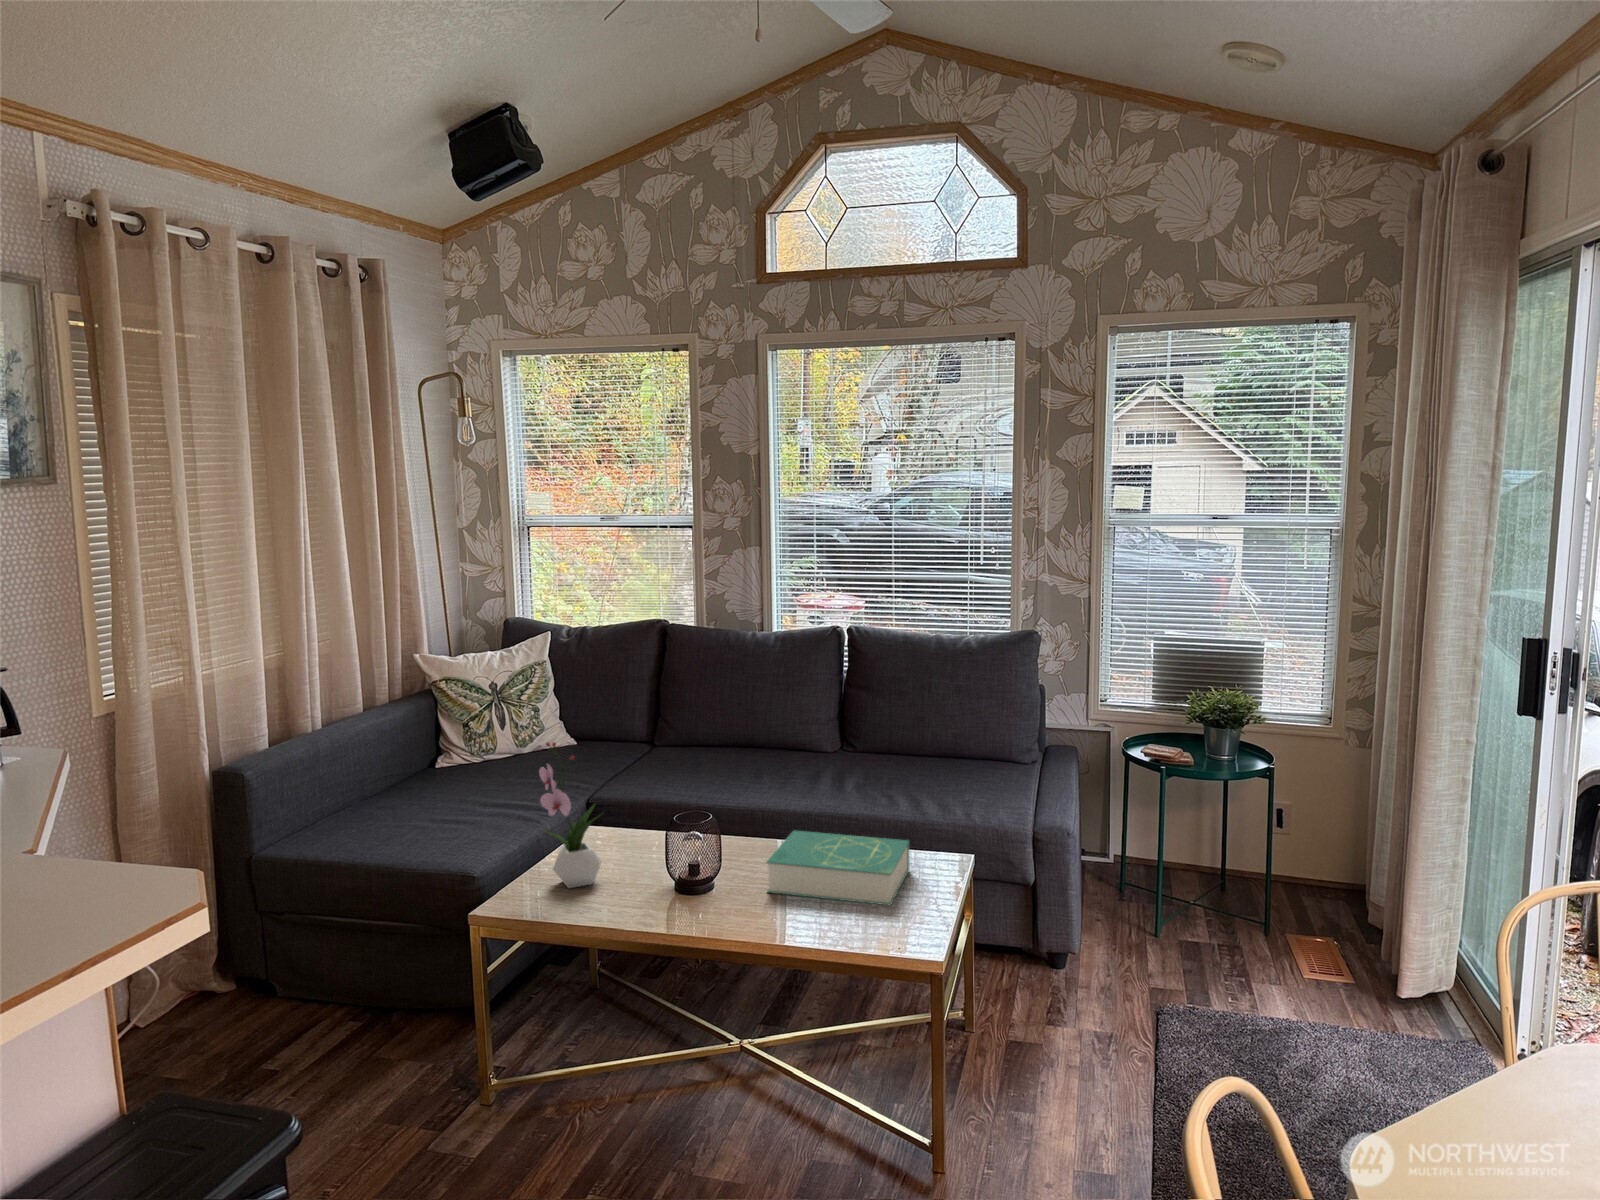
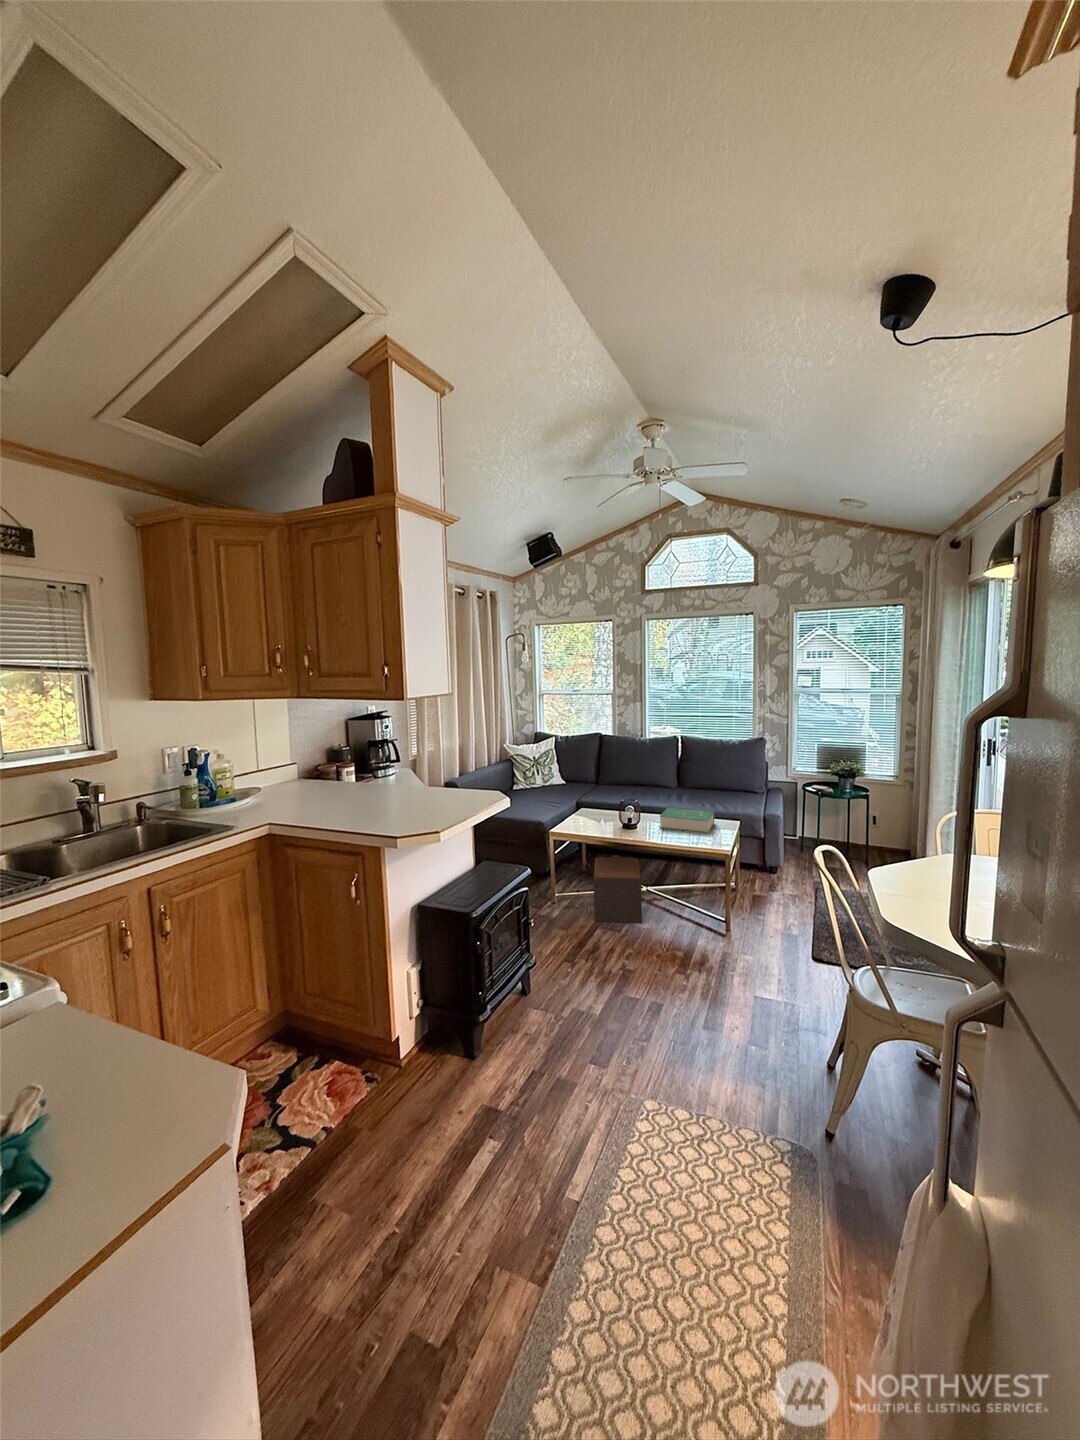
flower arrangement: present [539,742,601,888] -> none [574,770,598,824]
footstool: none [573,979,713,1174] -> present [594,857,642,923]

